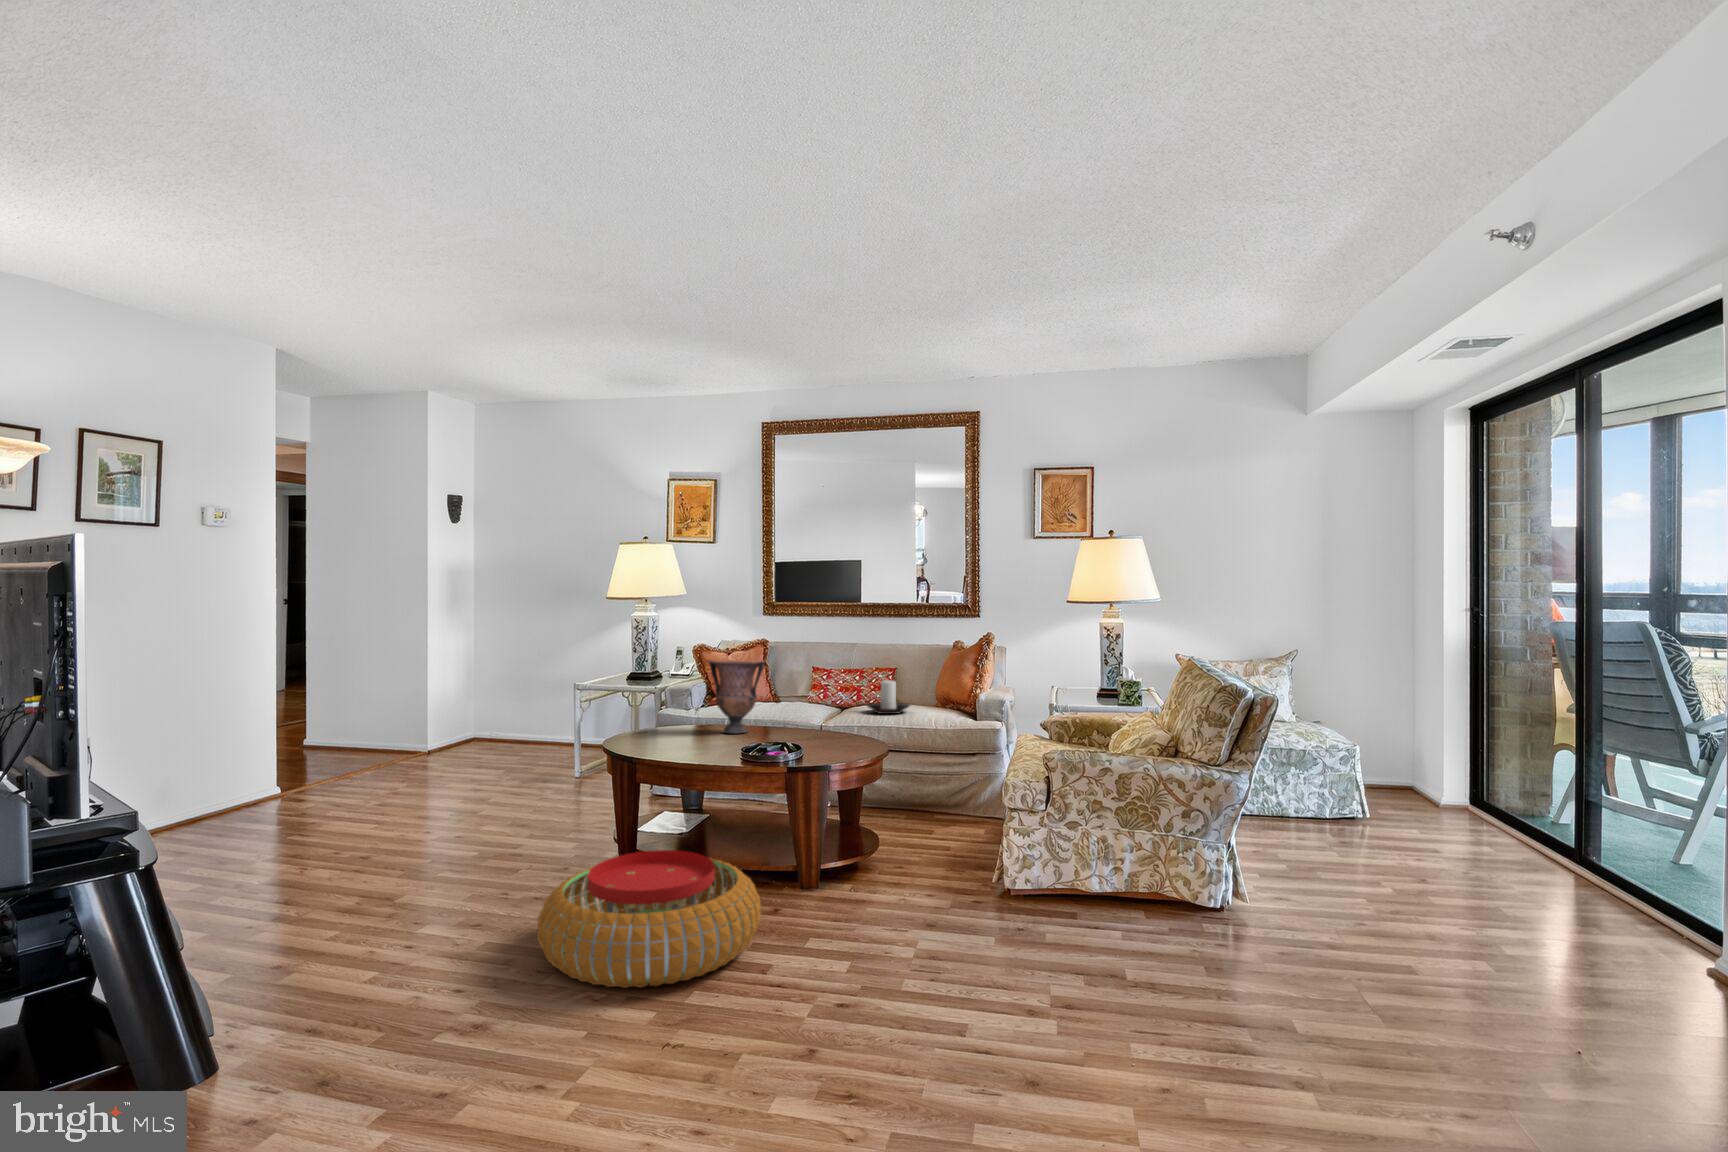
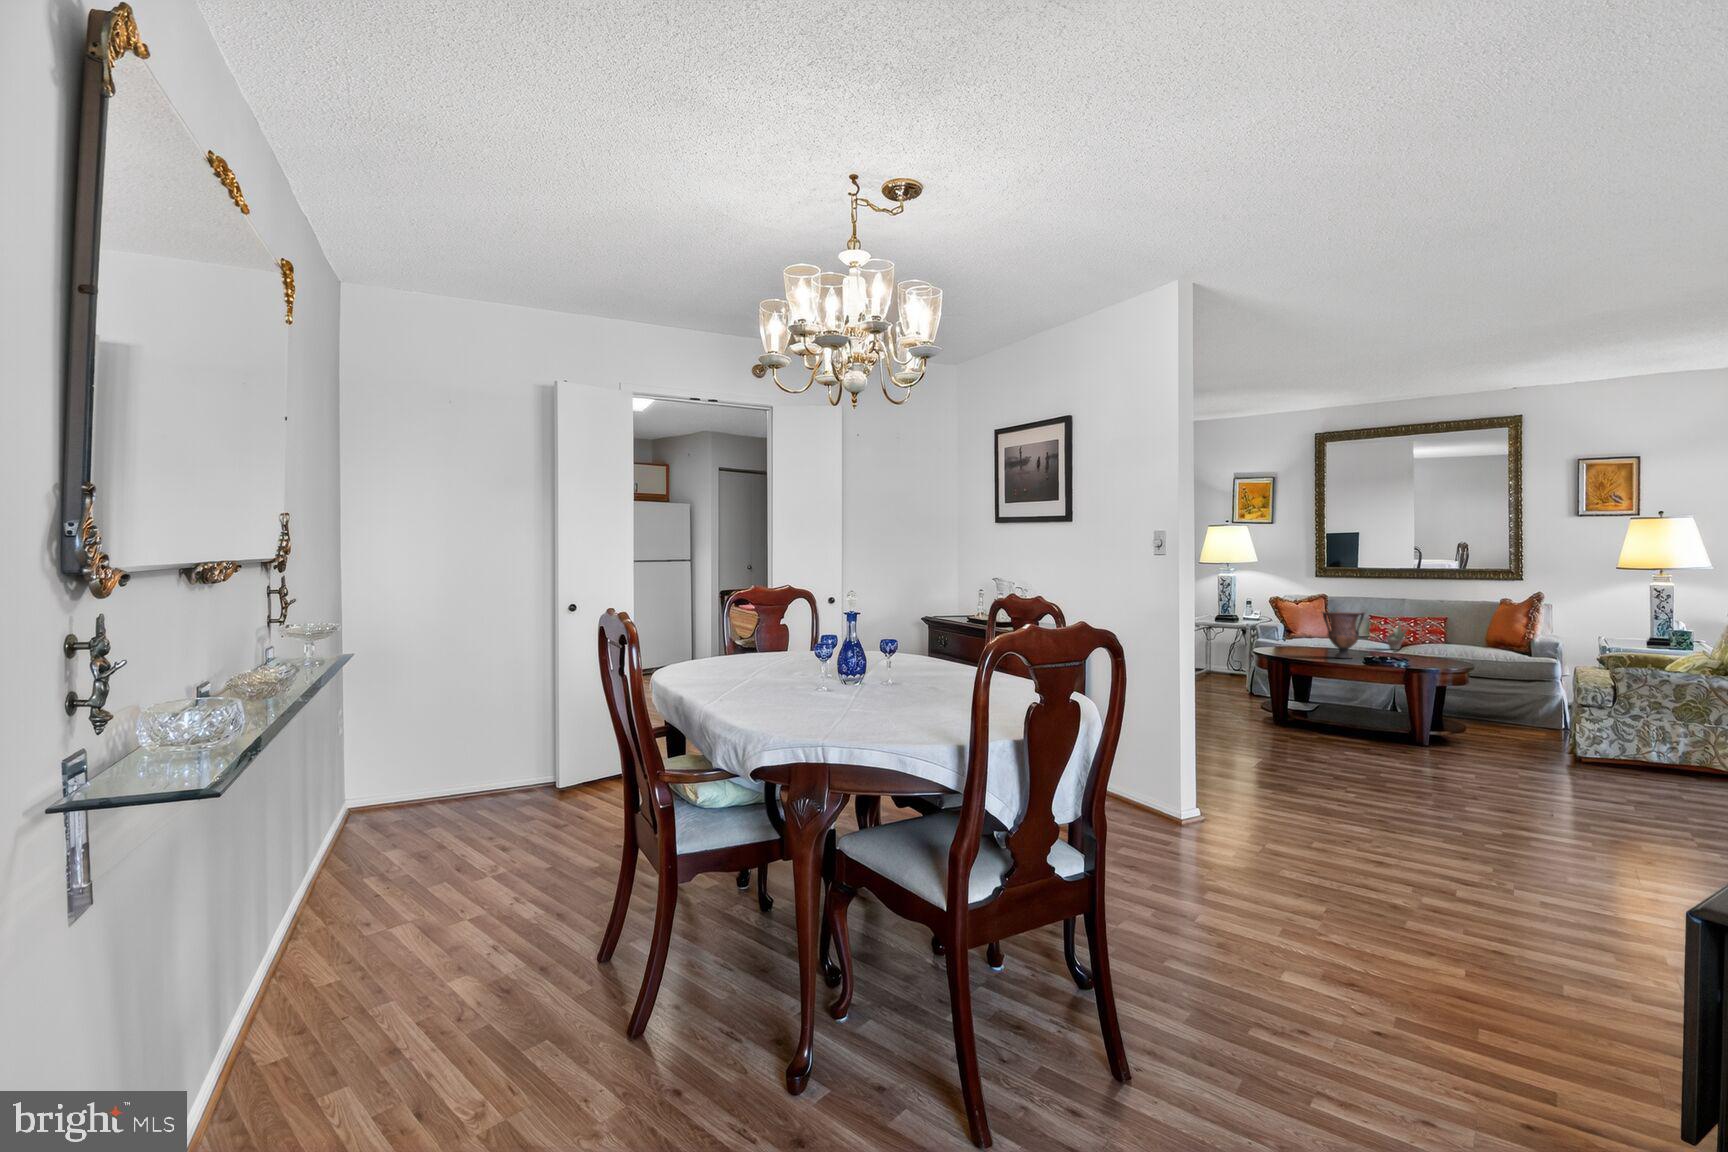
succulent plant: none [812,669,839,713] -> present [1387,622,1408,650]
candle holder: present [867,681,909,714] -> none [1431,626,1470,651]
pouf: present [538,850,761,988] -> none [1281,714,1415,774]

